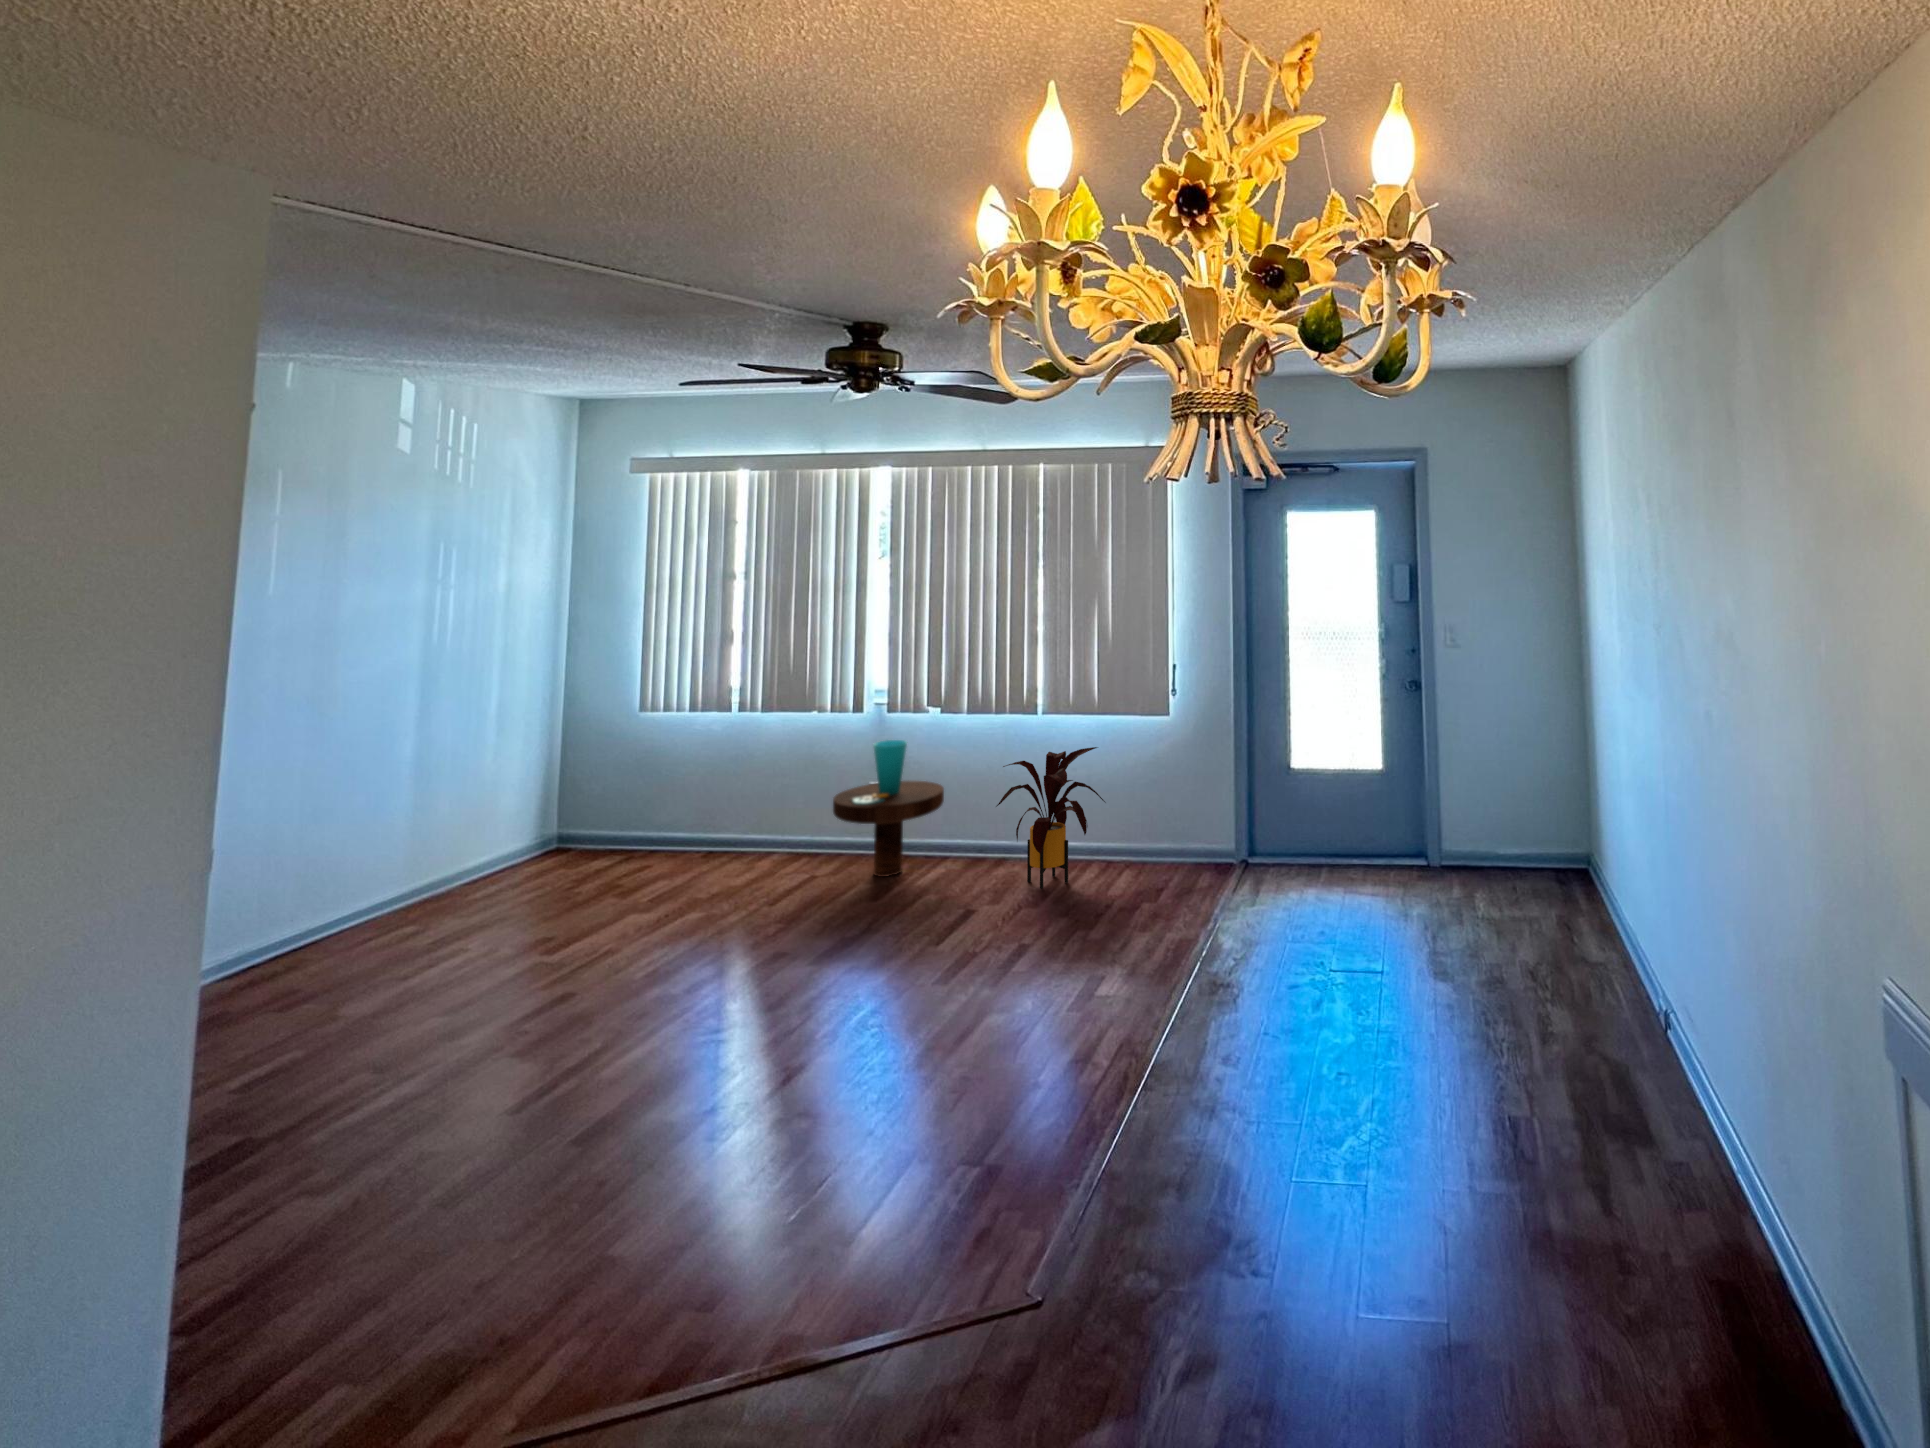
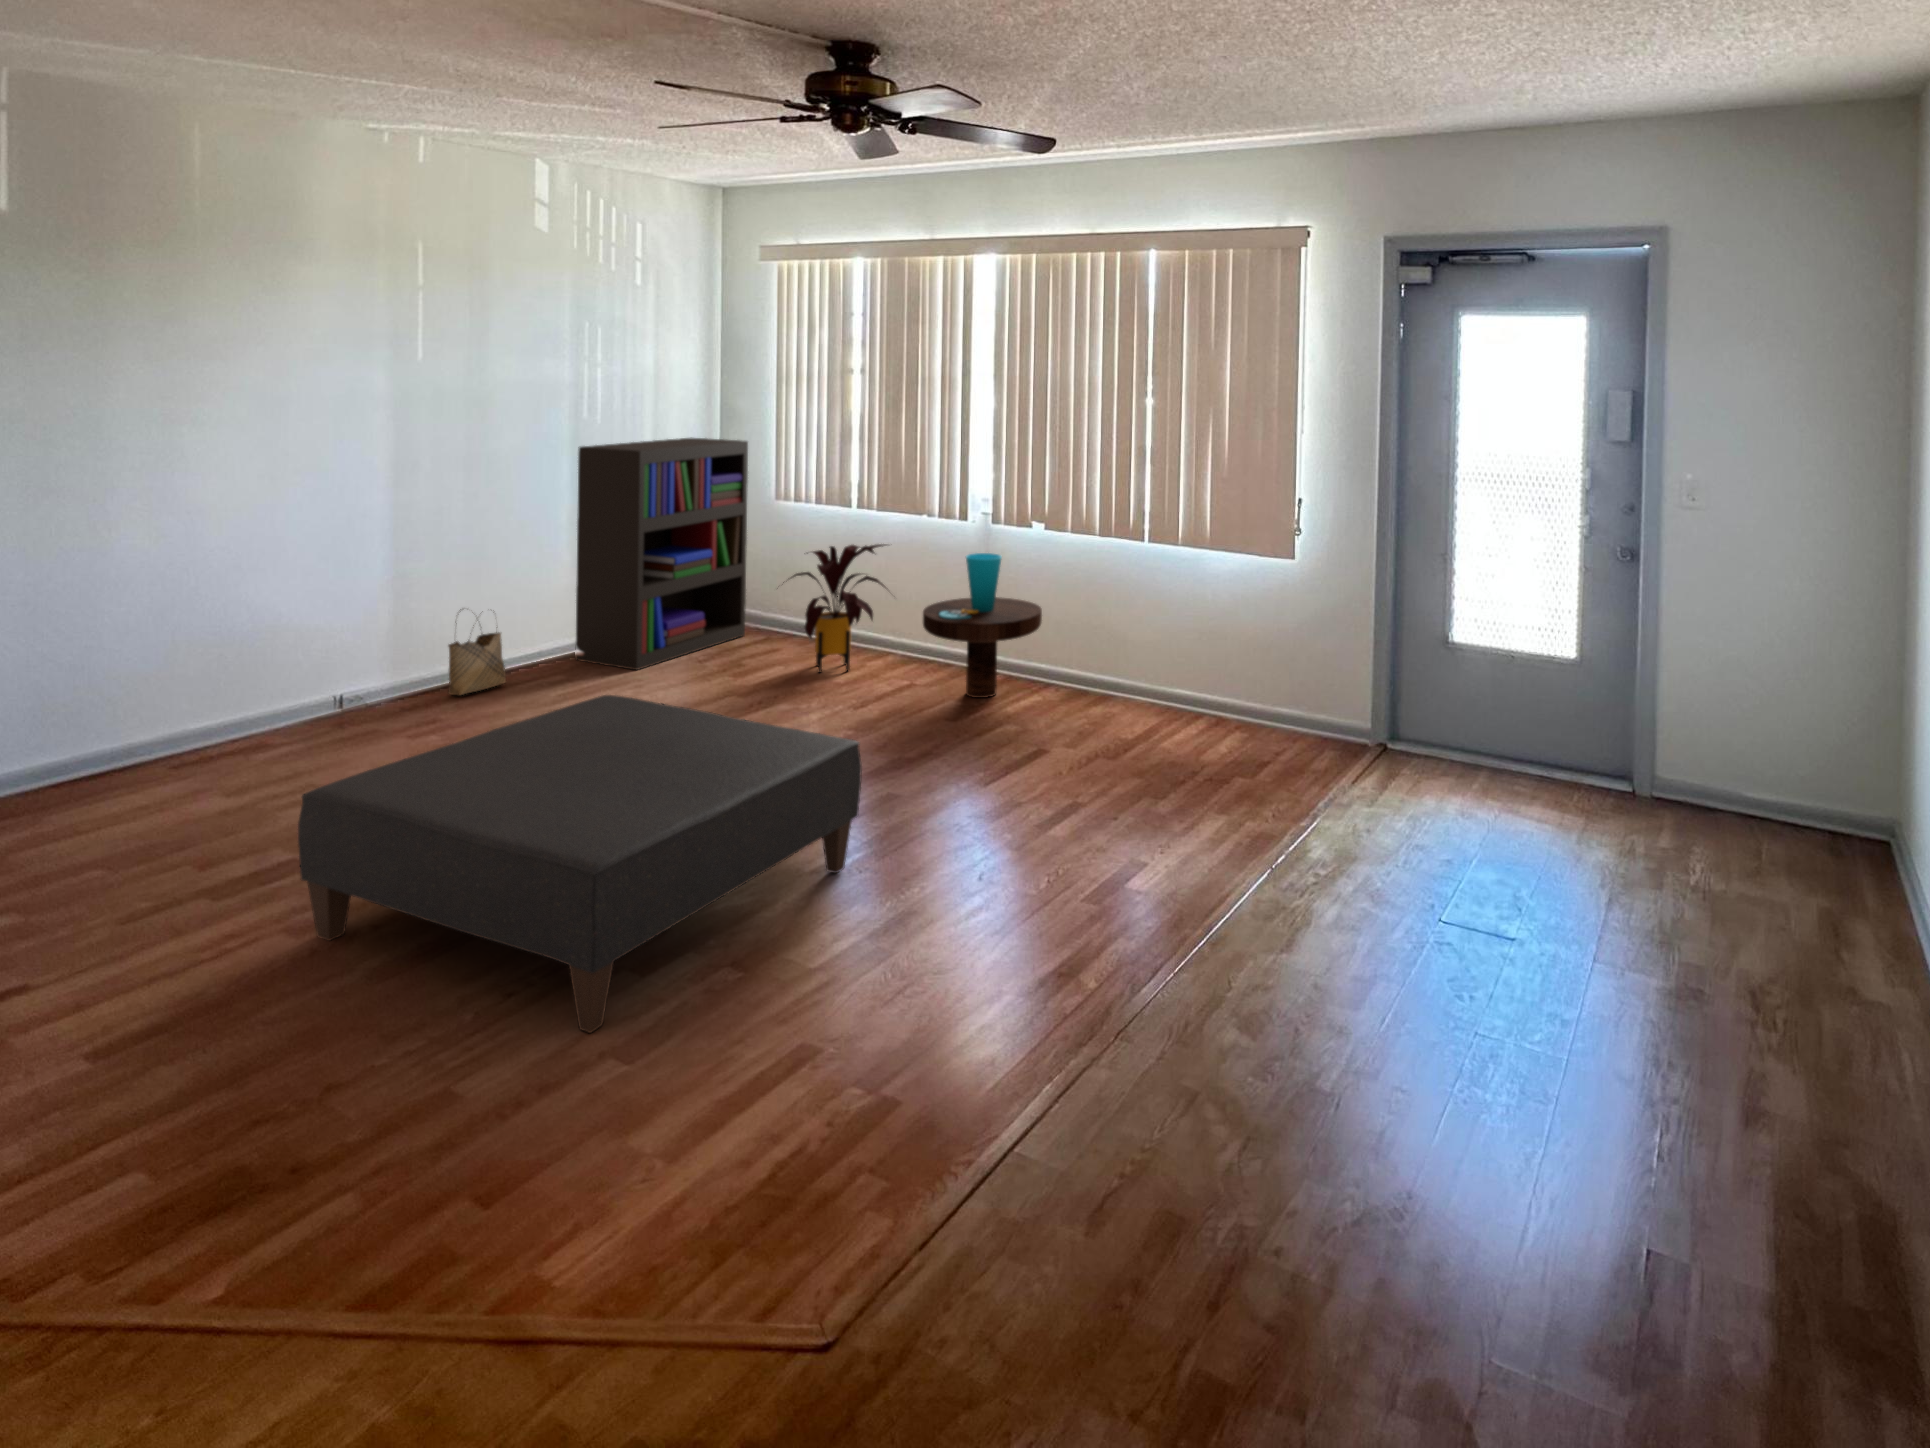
bookshelf: none [428,654,614,905] -> present [575,438,748,670]
house plant: present [996,747,1105,888] -> present [783,544,886,673]
woven basket: none [306,857,369,957] -> present [448,609,506,695]
ottoman: none [375,904,879,1166] -> present [298,695,862,1033]

